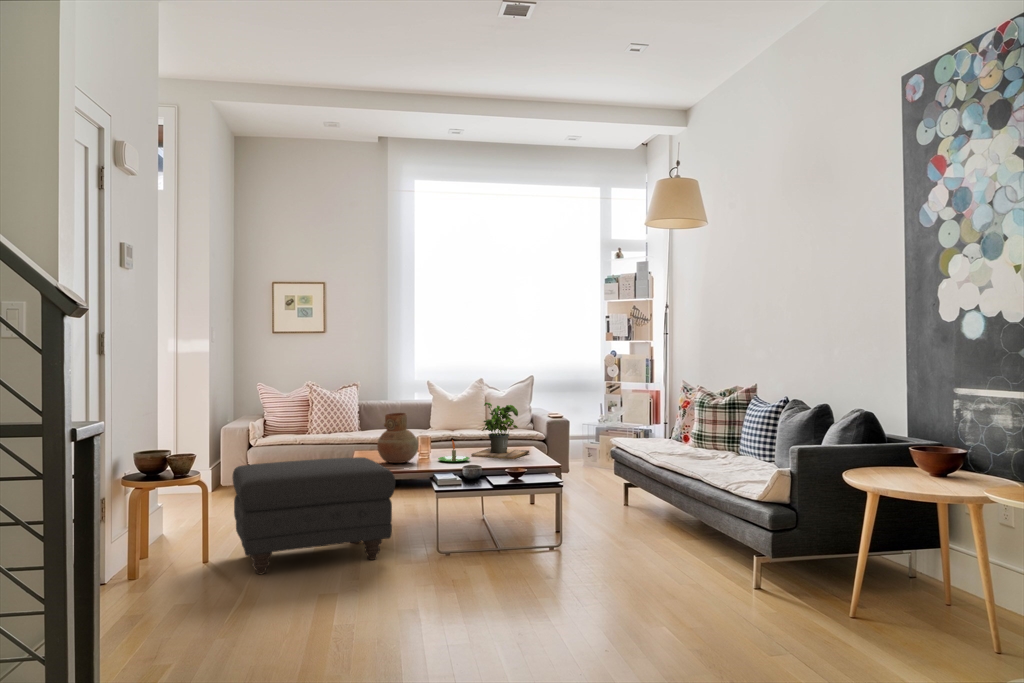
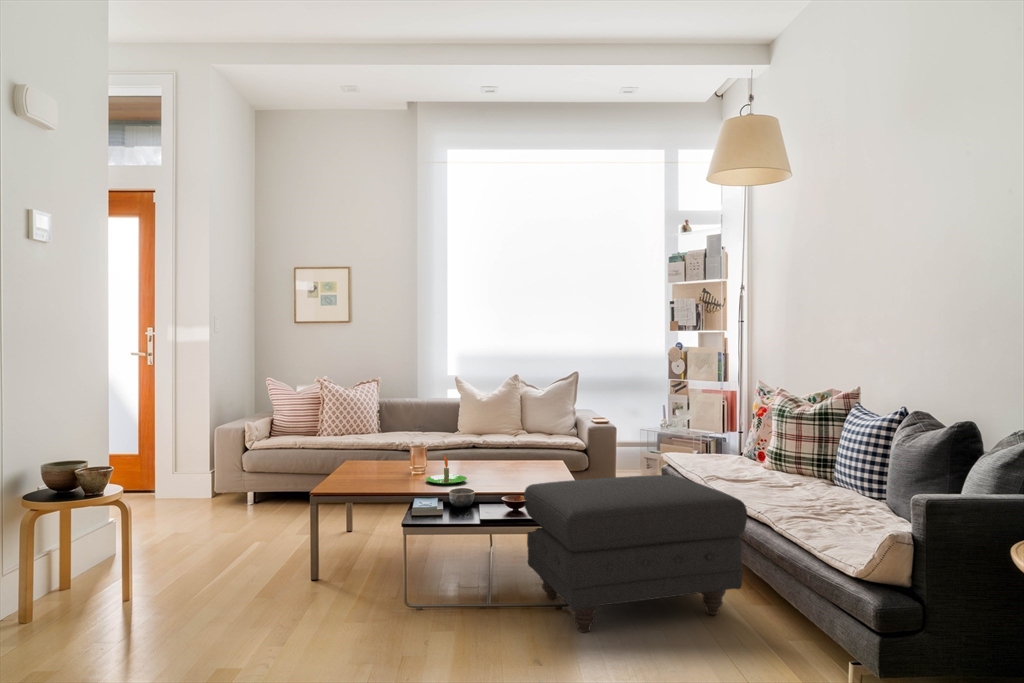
potted plant: present [471,402,529,459] -> none [475,406,552,481]
vase: present [377,413,418,463] -> none [347,419,399,484]
ottoman: present [233,457,395,574] -> present [524,475,747,632]

